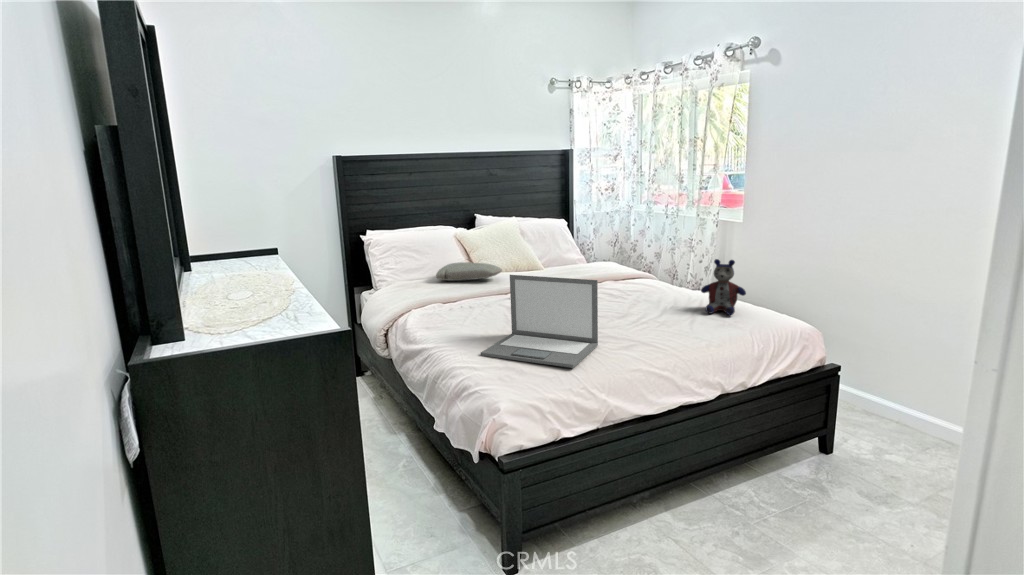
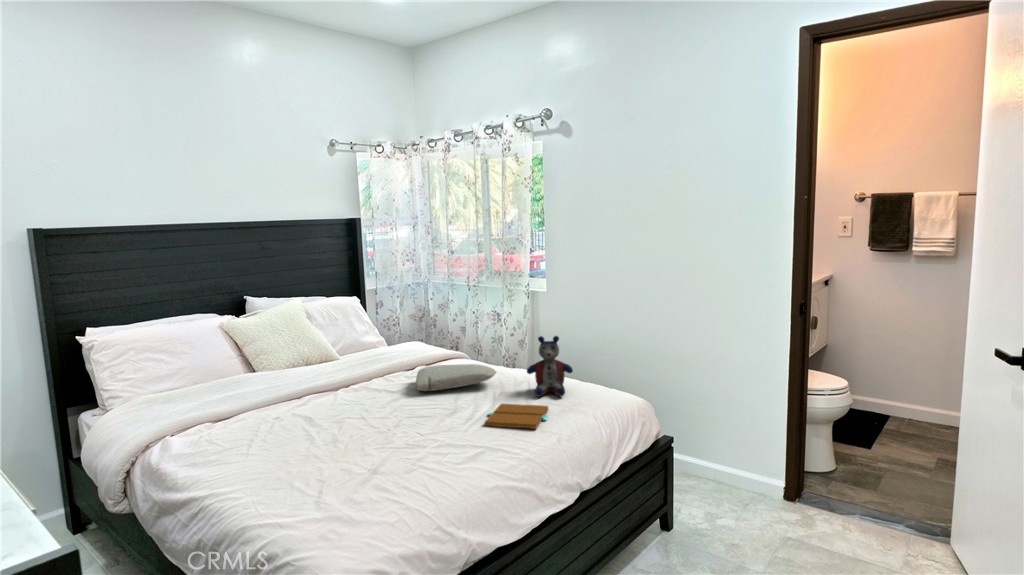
pillow: present [436,262,502,281] -> present [416,364,496,391]
laptop: present [481,275,598,368] -> none [280,377,431,496]
book: none [651,315,714,337] -> present [485,404,549,429]

